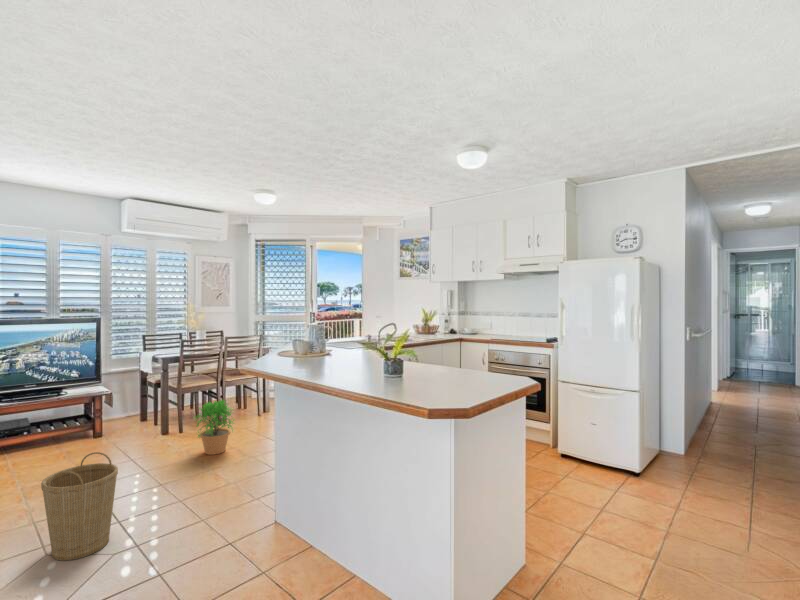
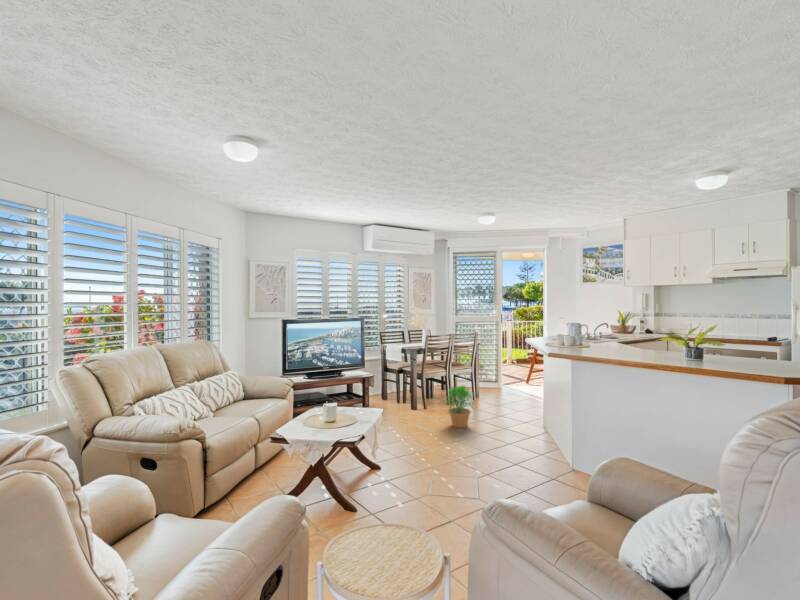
basket: present [41,452,118,561] -> none [401,416,443,486]

